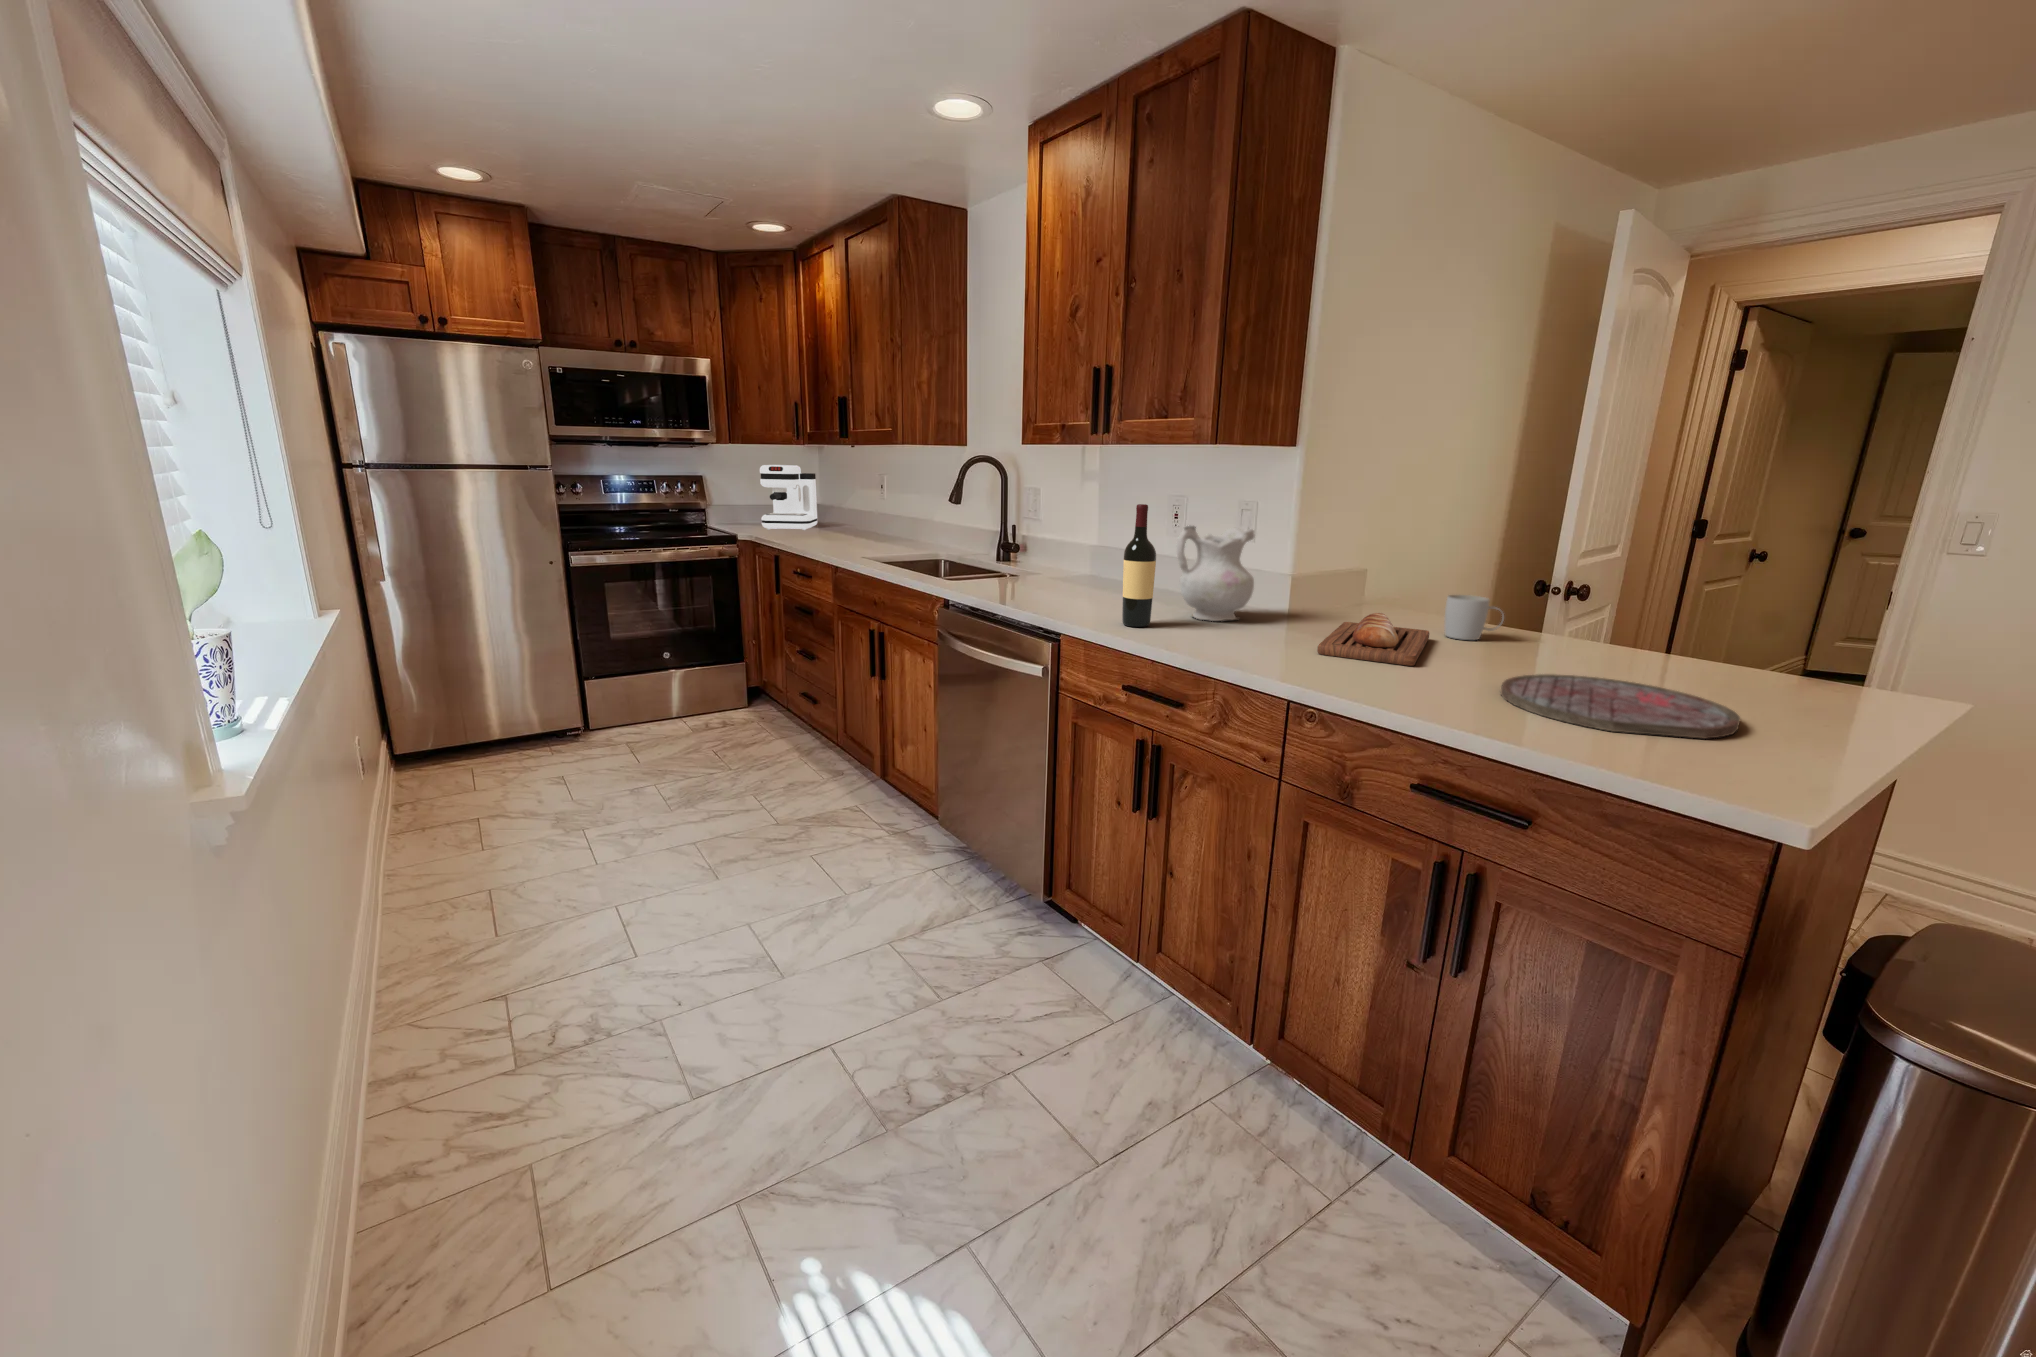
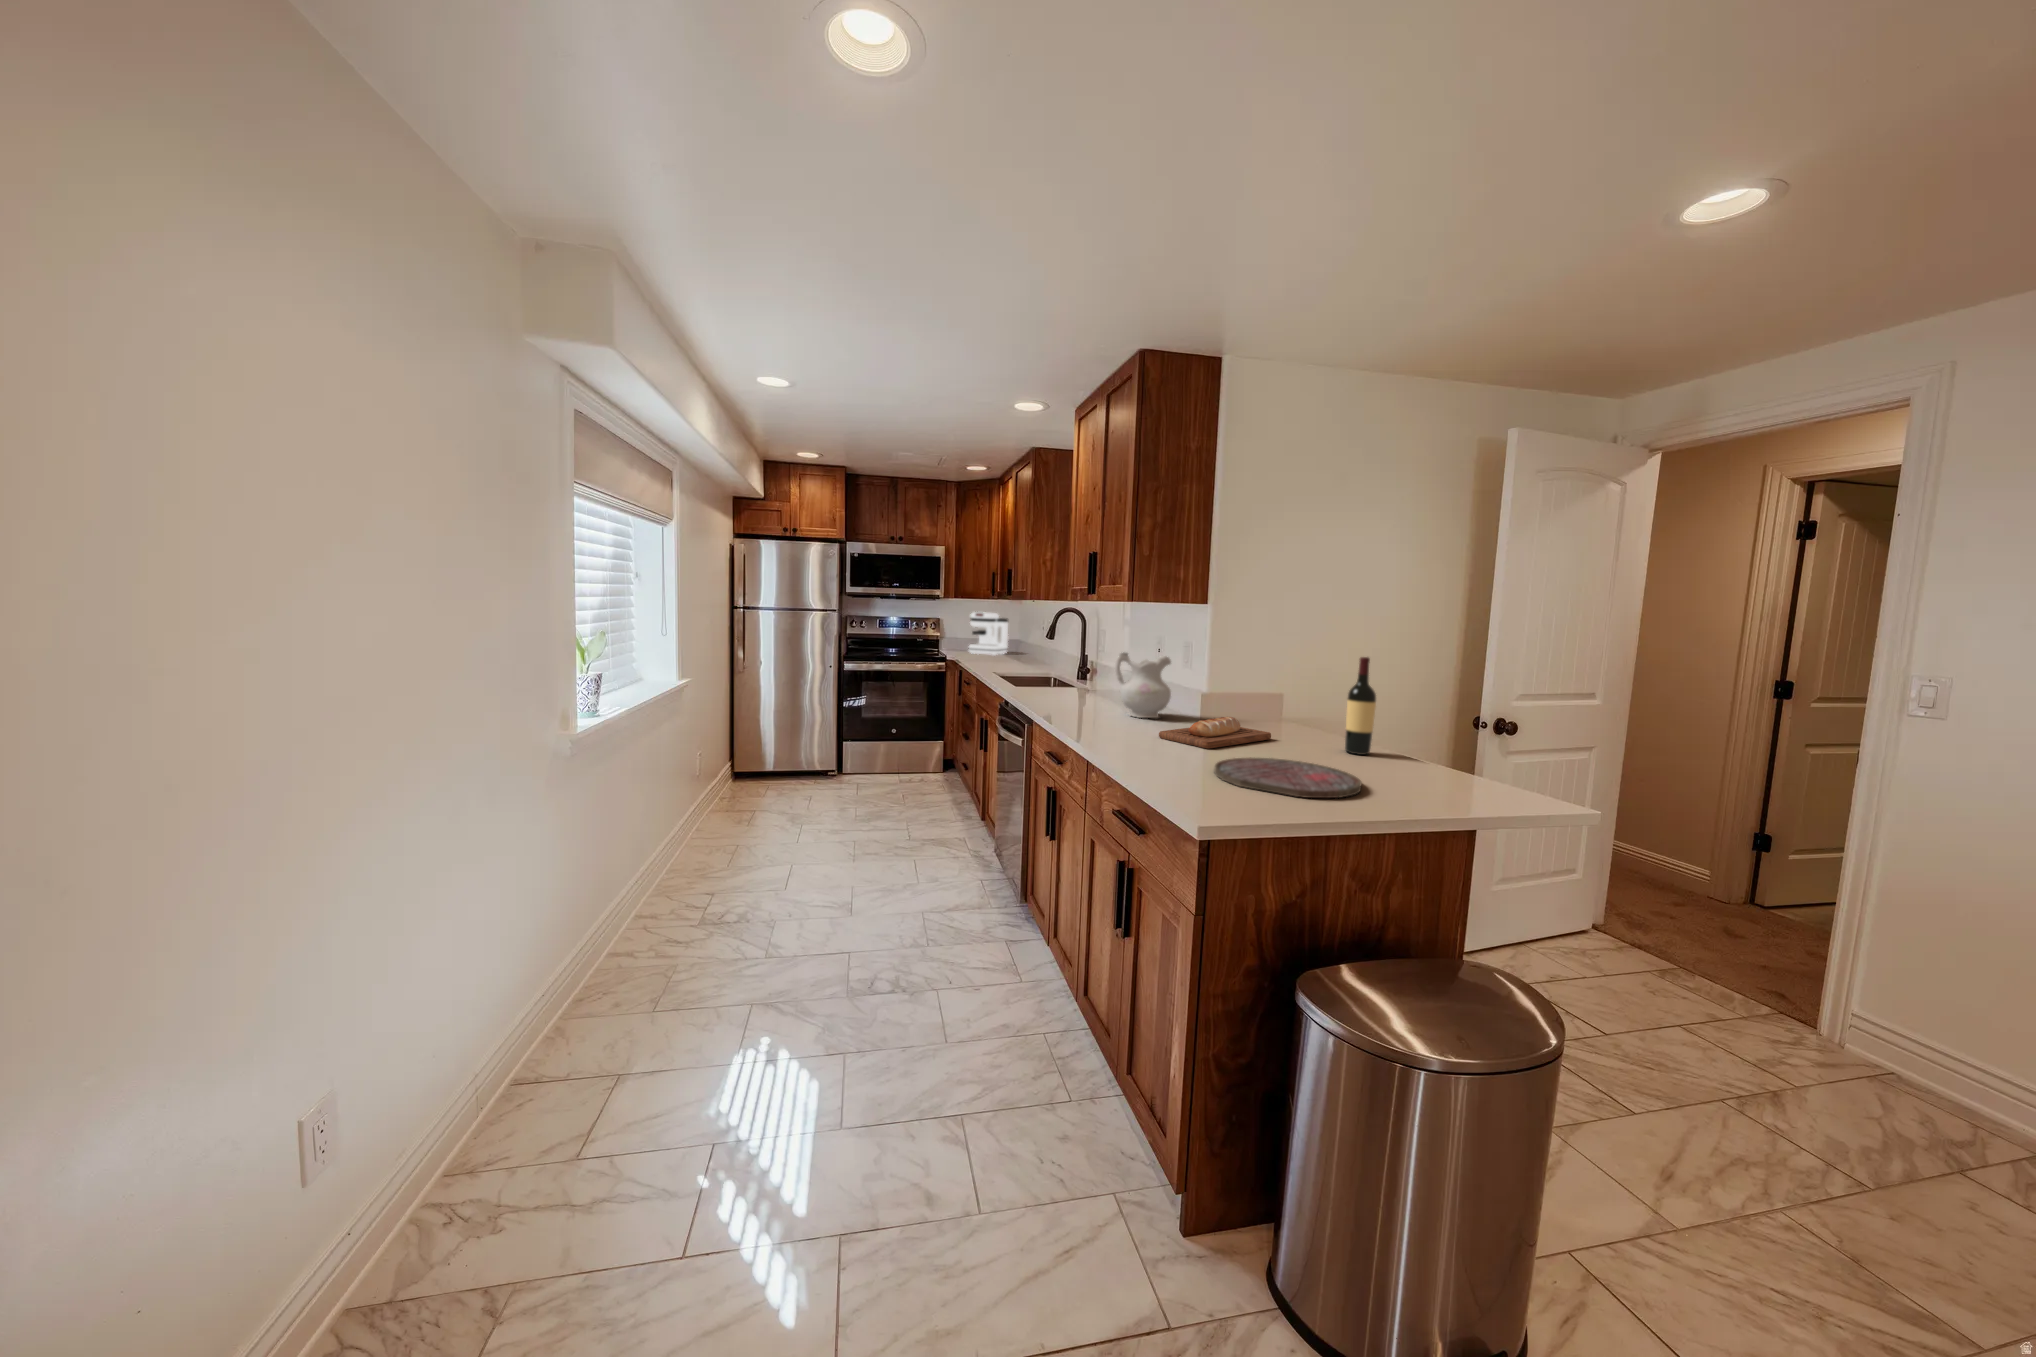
wine bottle: present [1122,504,1156,627] -> present [1345,657,1376,755]
mug: present [1444,595,1504,640] -> none [1292,709,1333,743]

